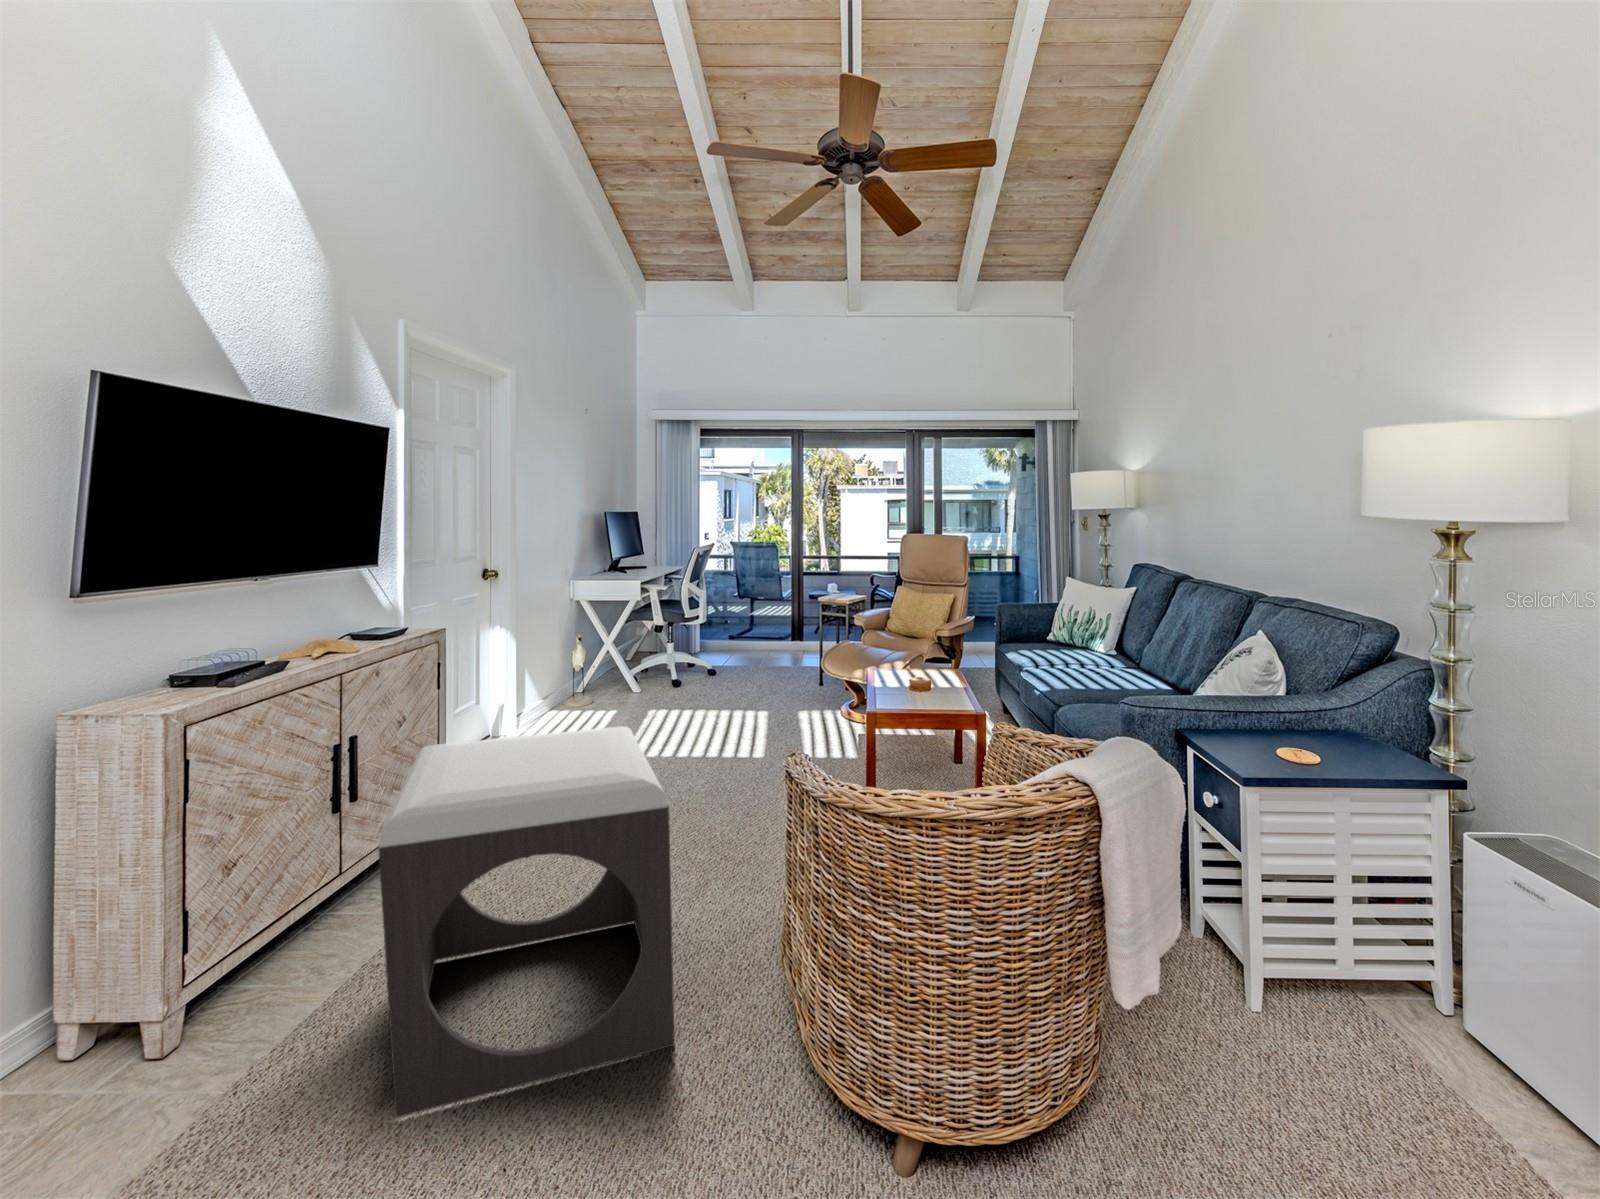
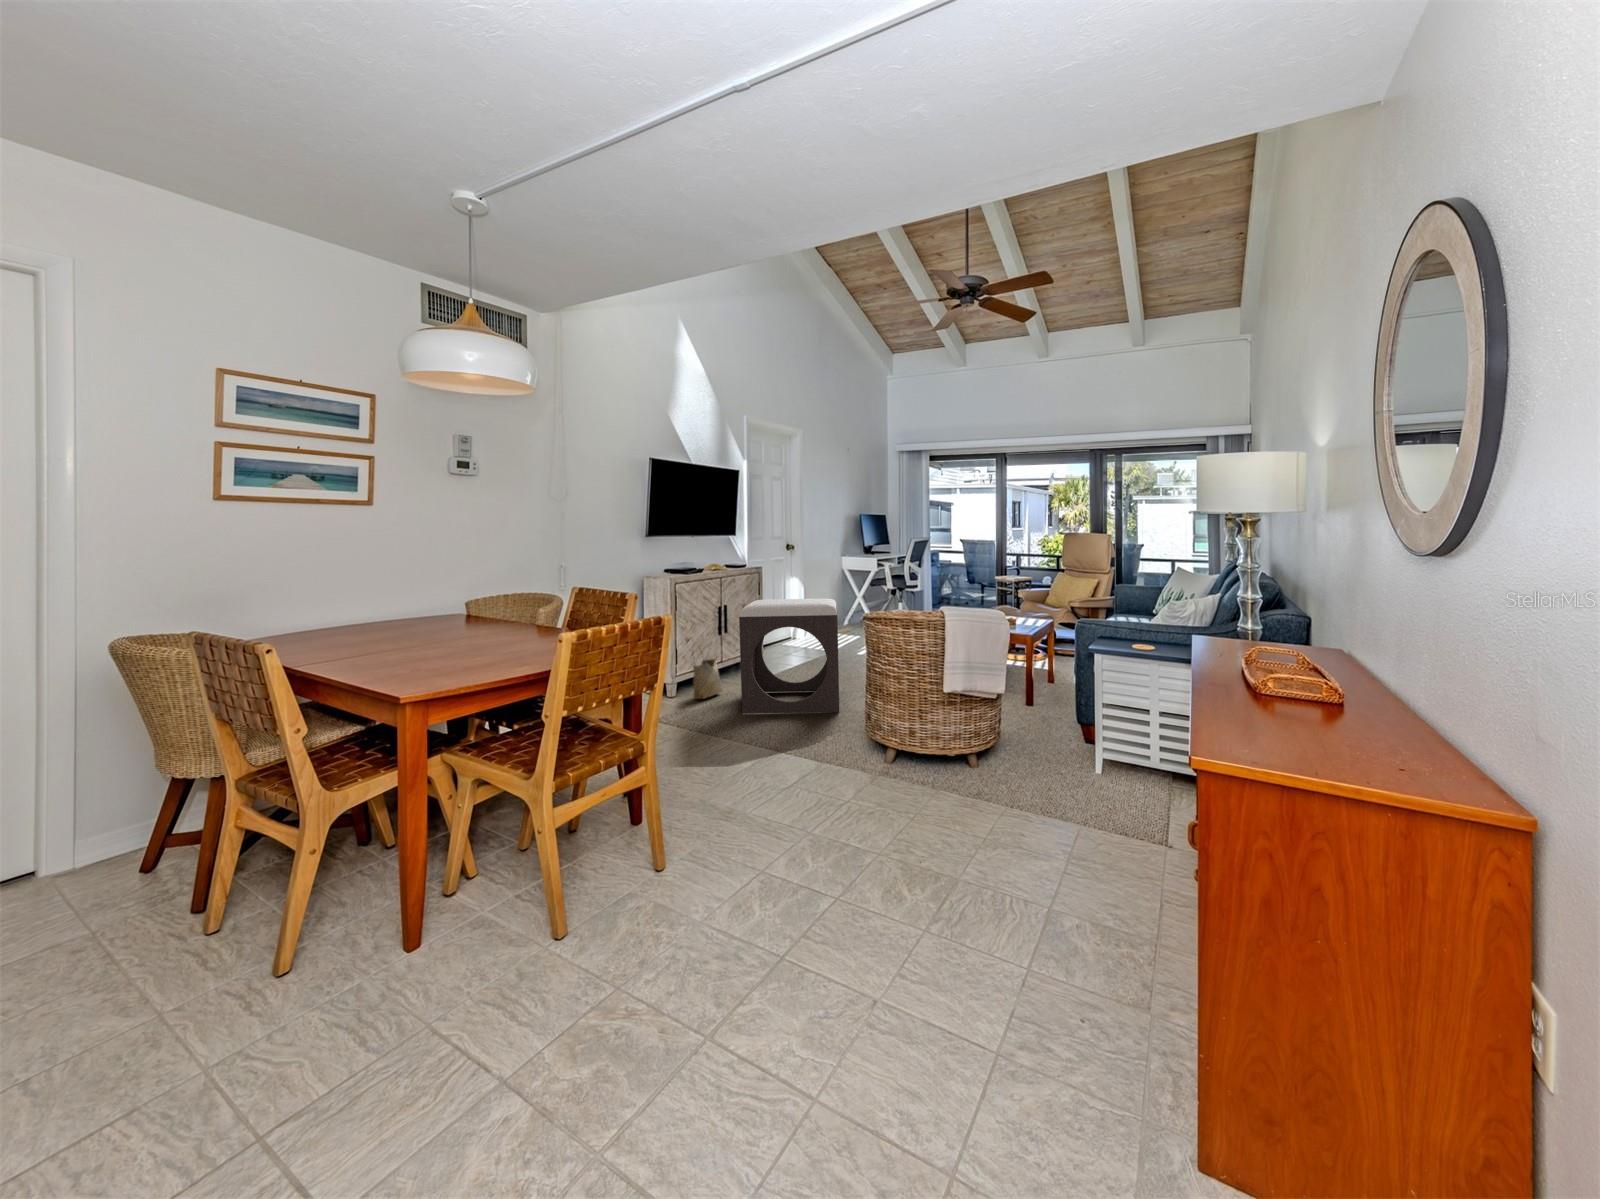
woven basket: none [238,868,341,1039] -> present [693,644,722,699]

